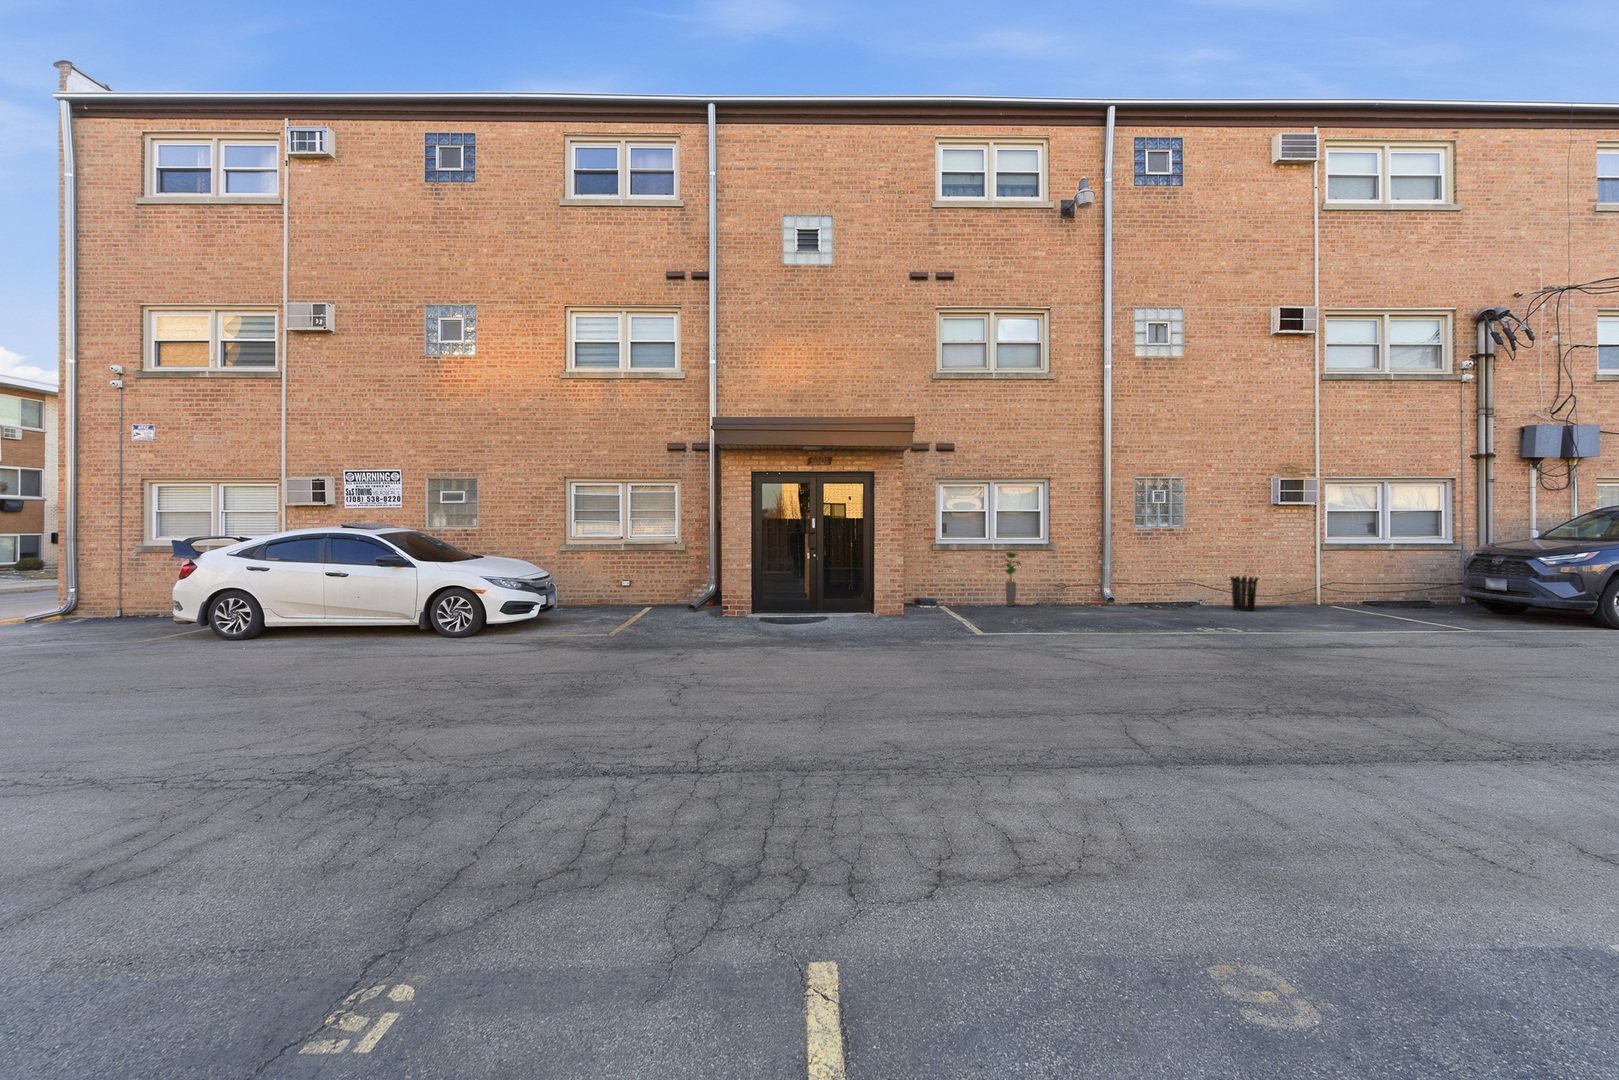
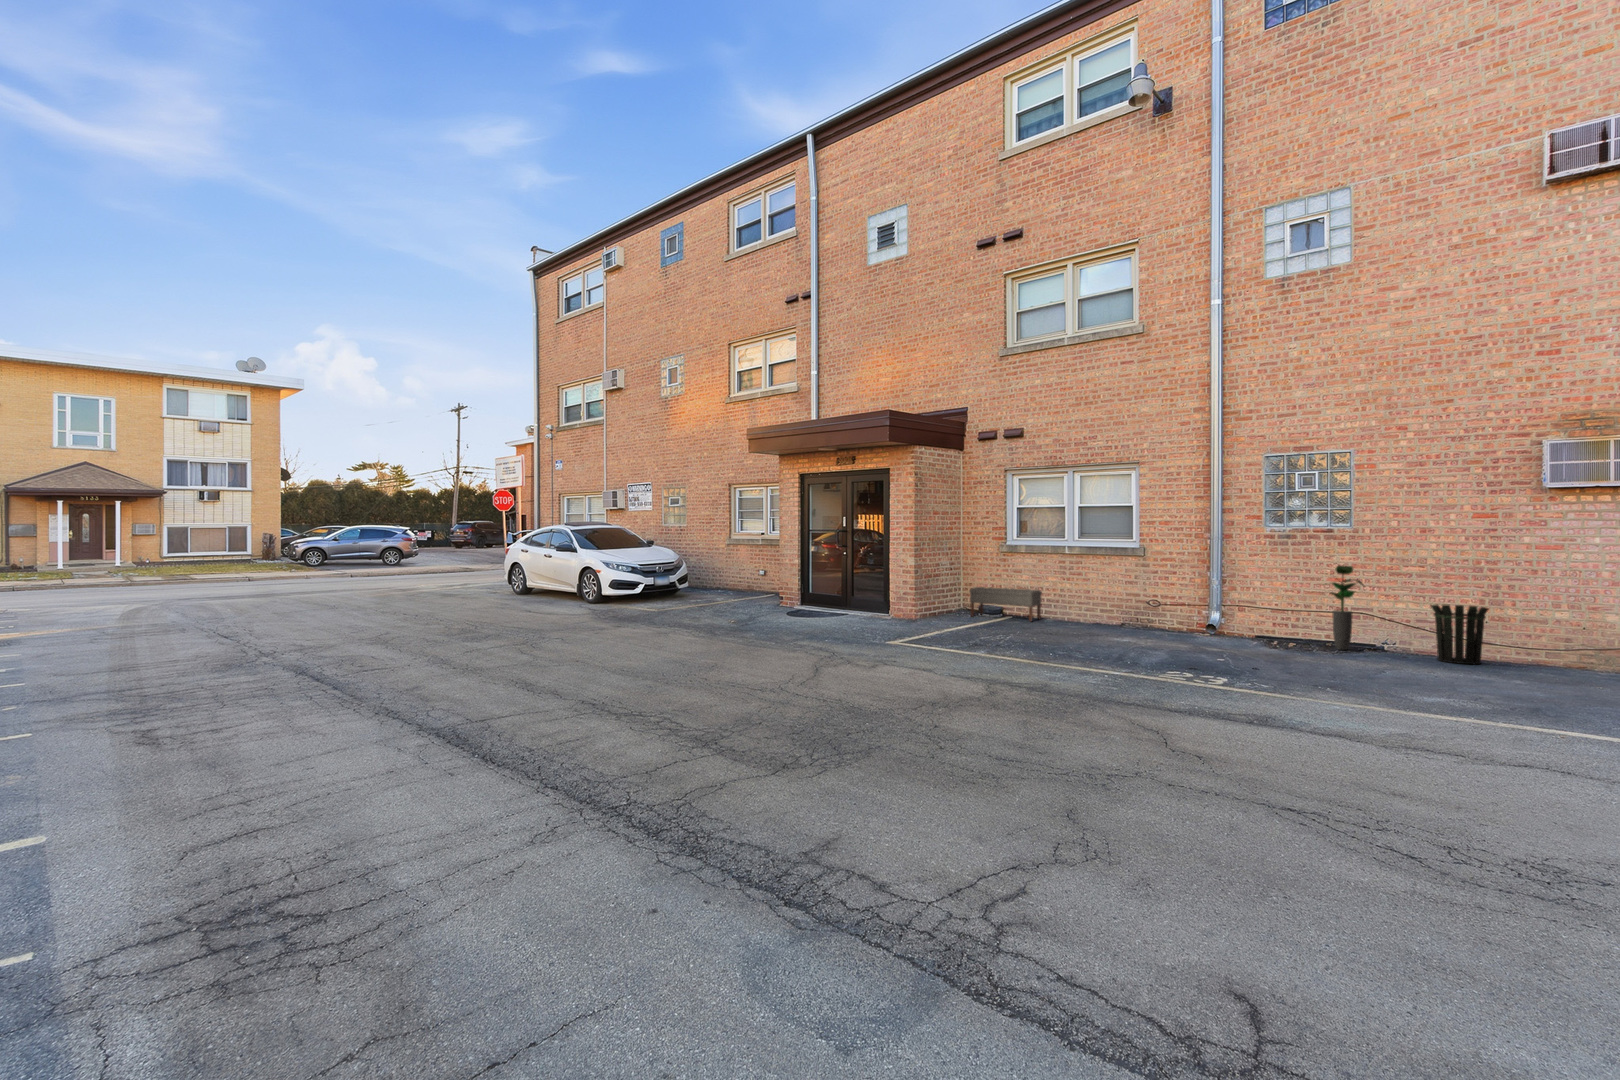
potted plant: present [1005,552,1021,606] -> present [1331,565,1363,650]
bench: none [920,580,980,607] -> present [970,587,1042,621]

